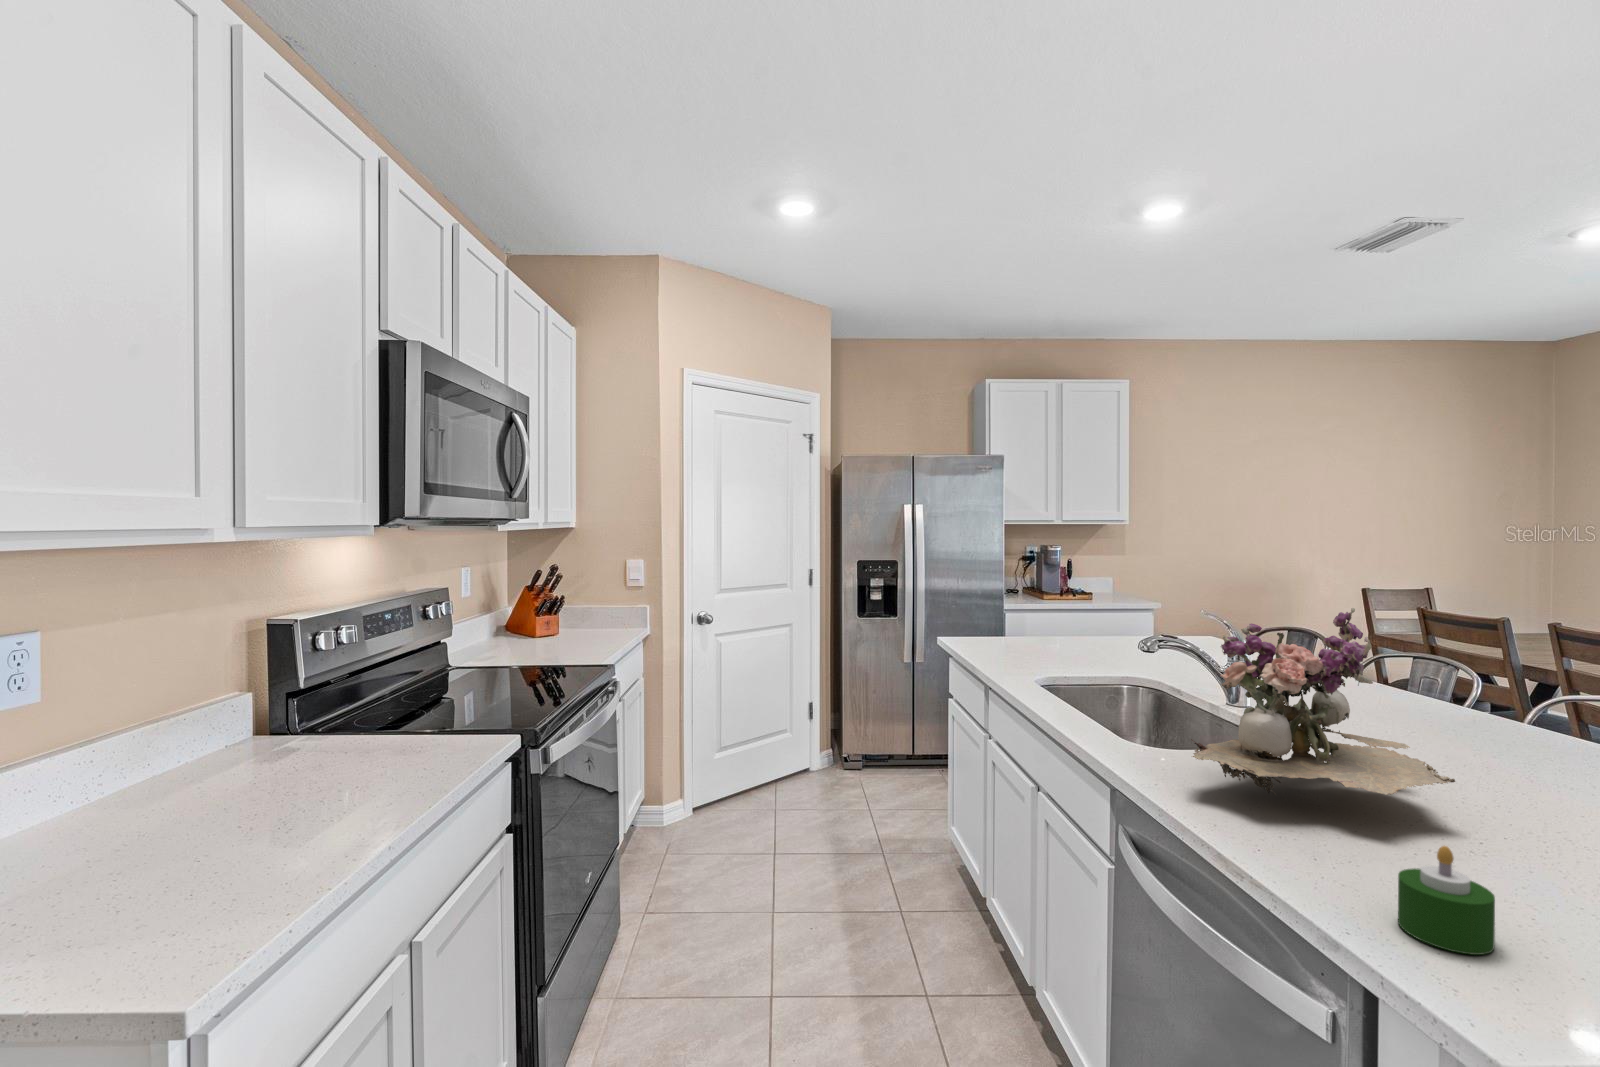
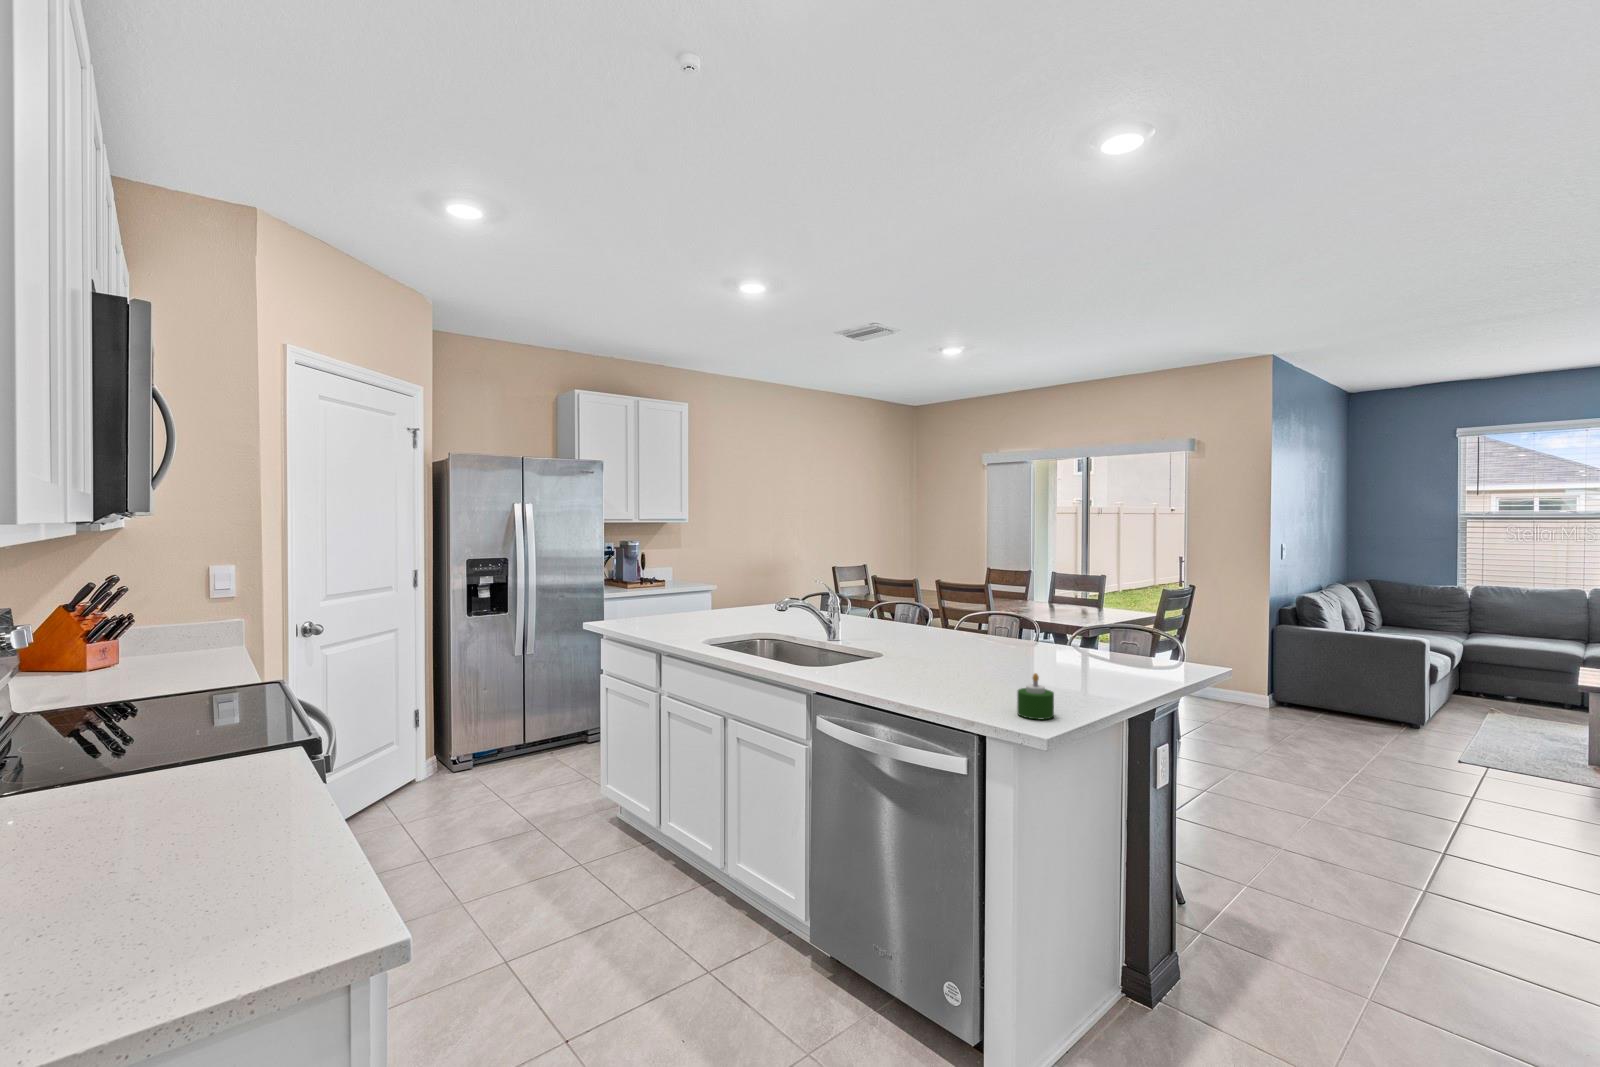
flower arrangement: present [1191,608,1455,795] -> none [882,569,1000,679]

